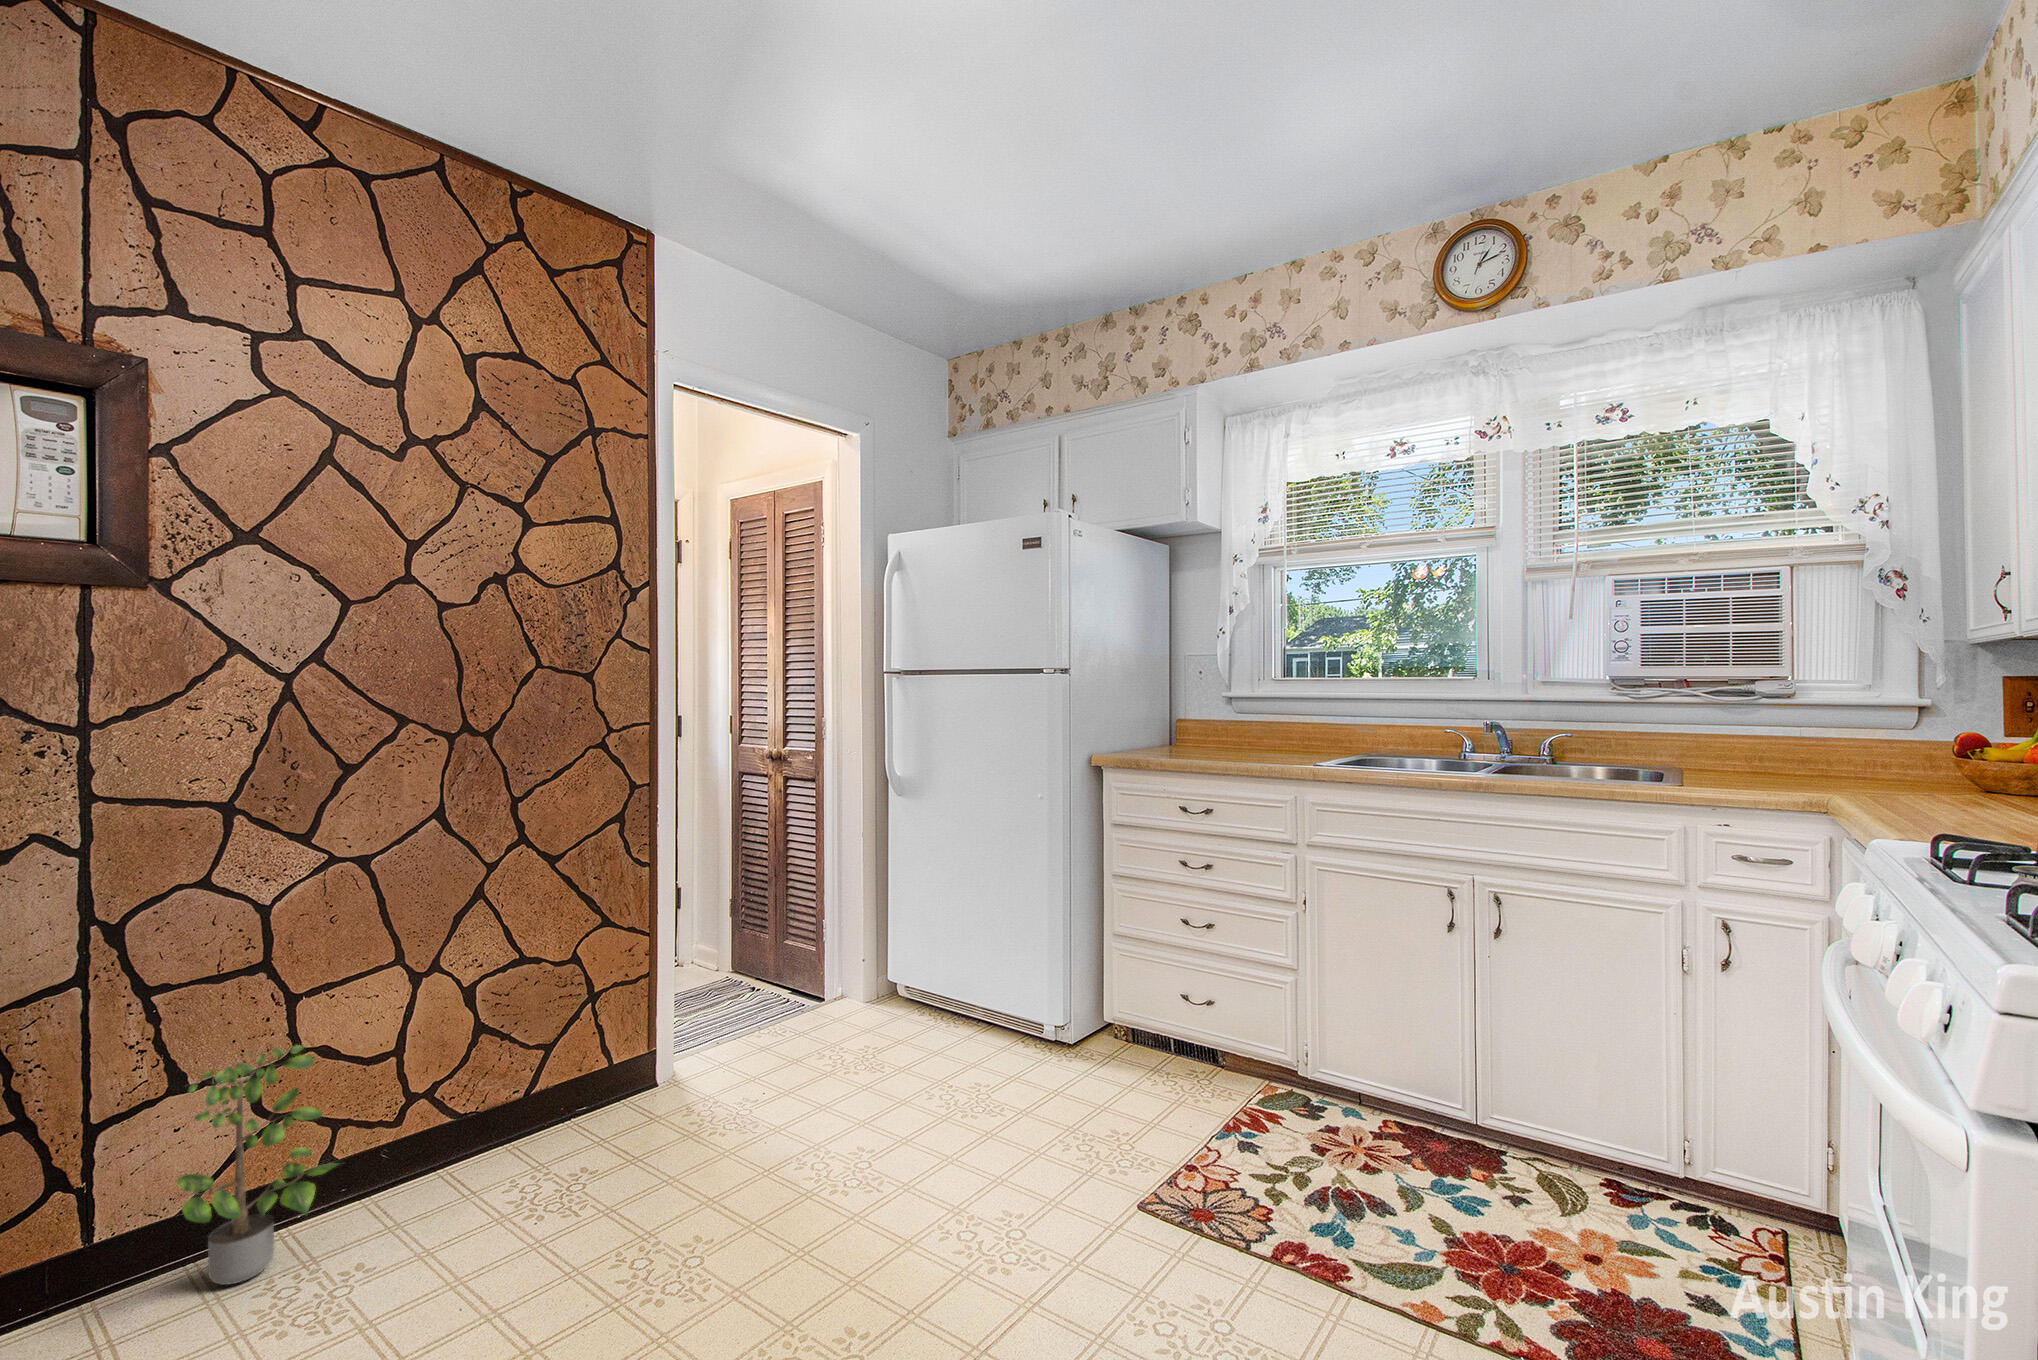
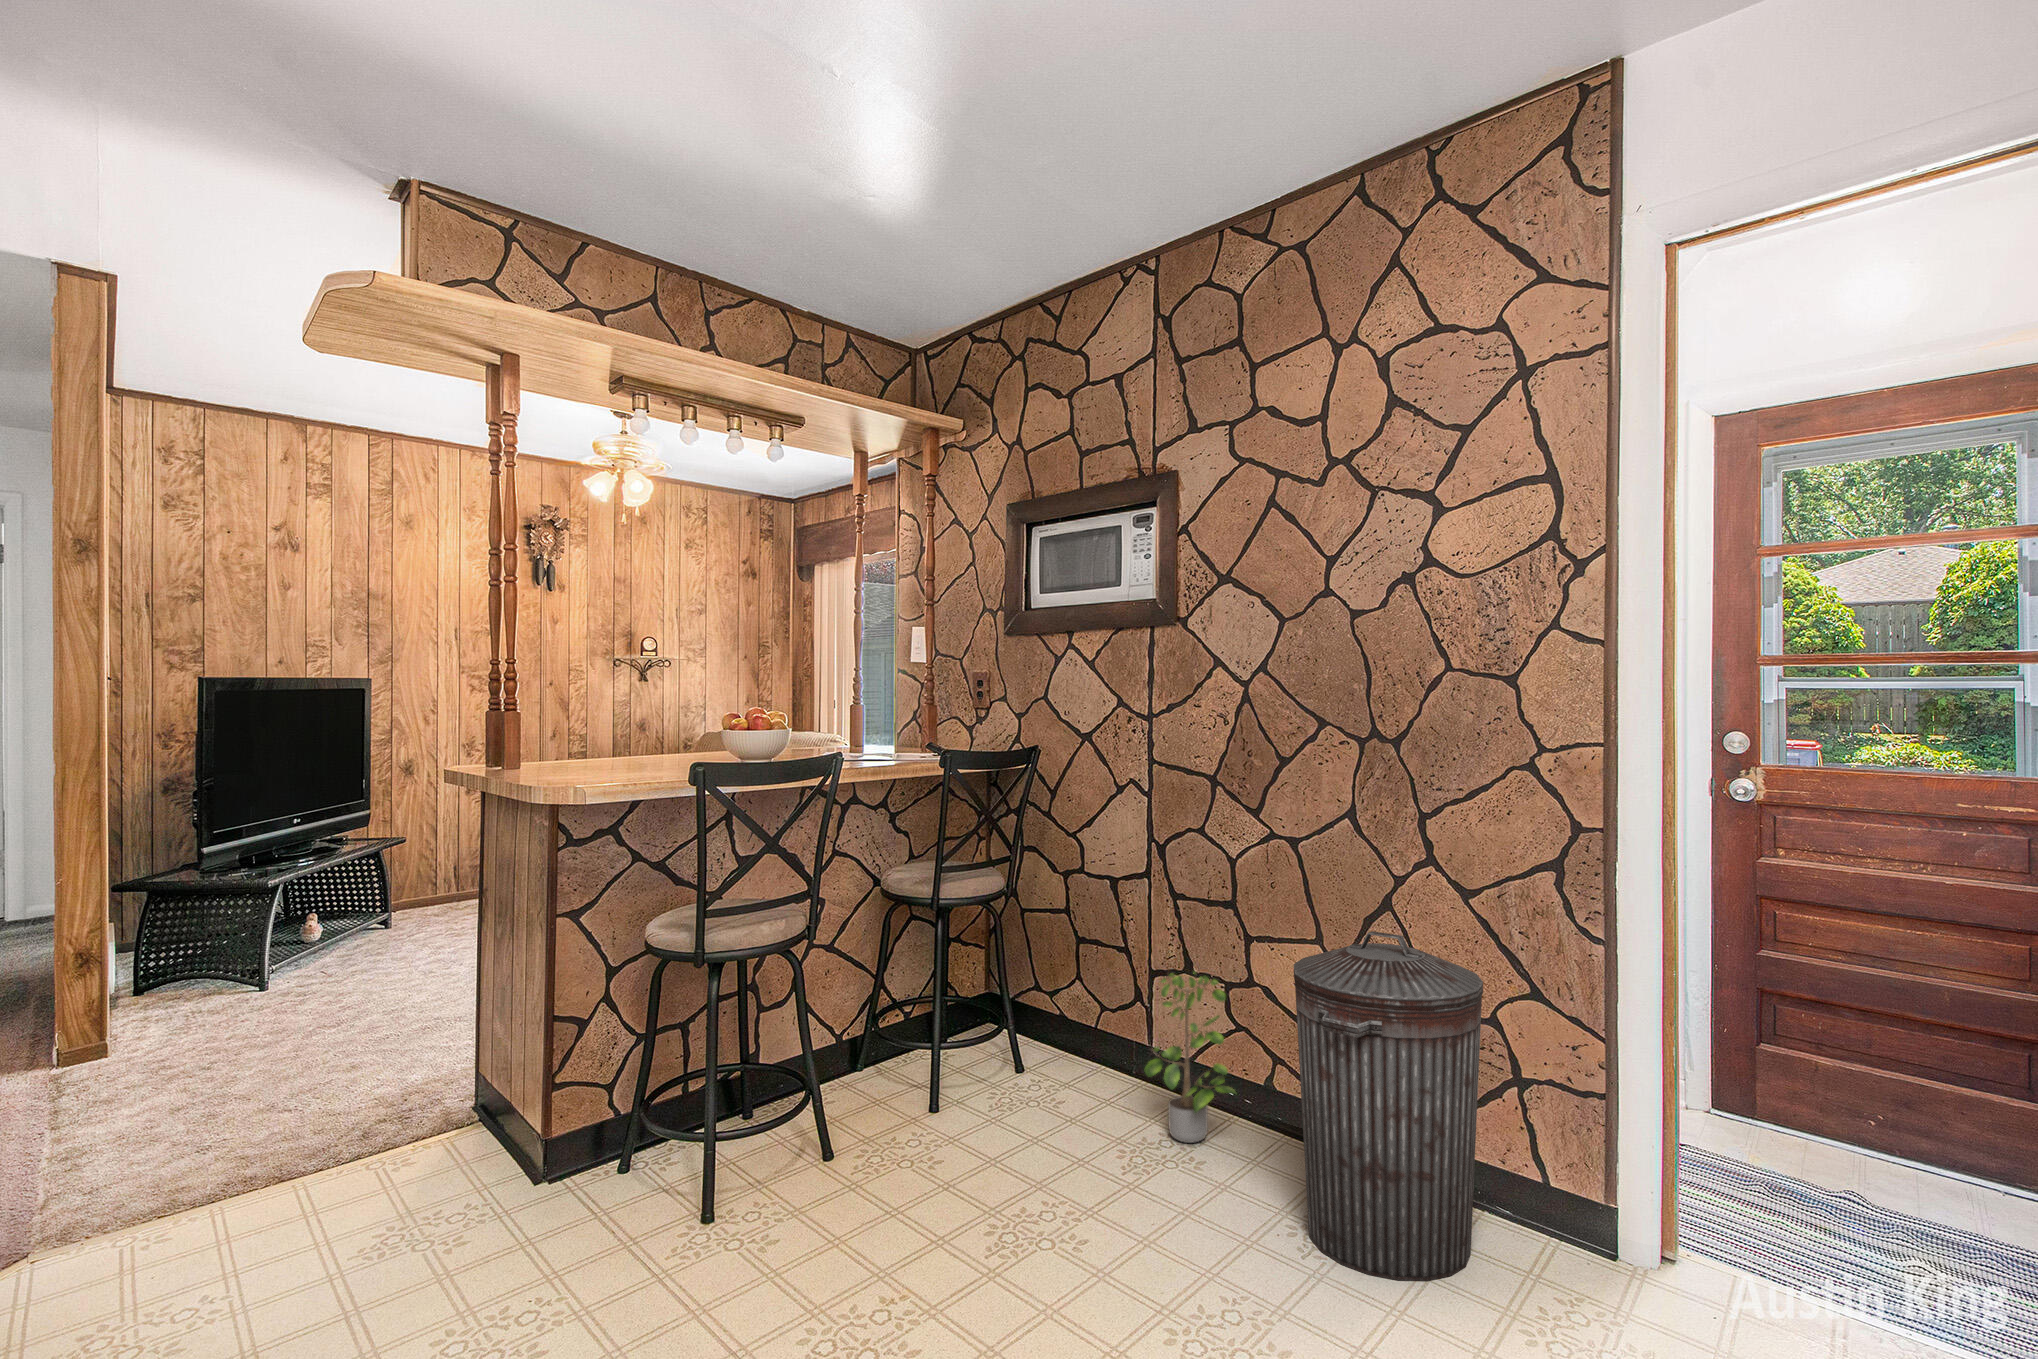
trash can: none [488,899,664,1208] -> present [1294,931,1483,1281]

